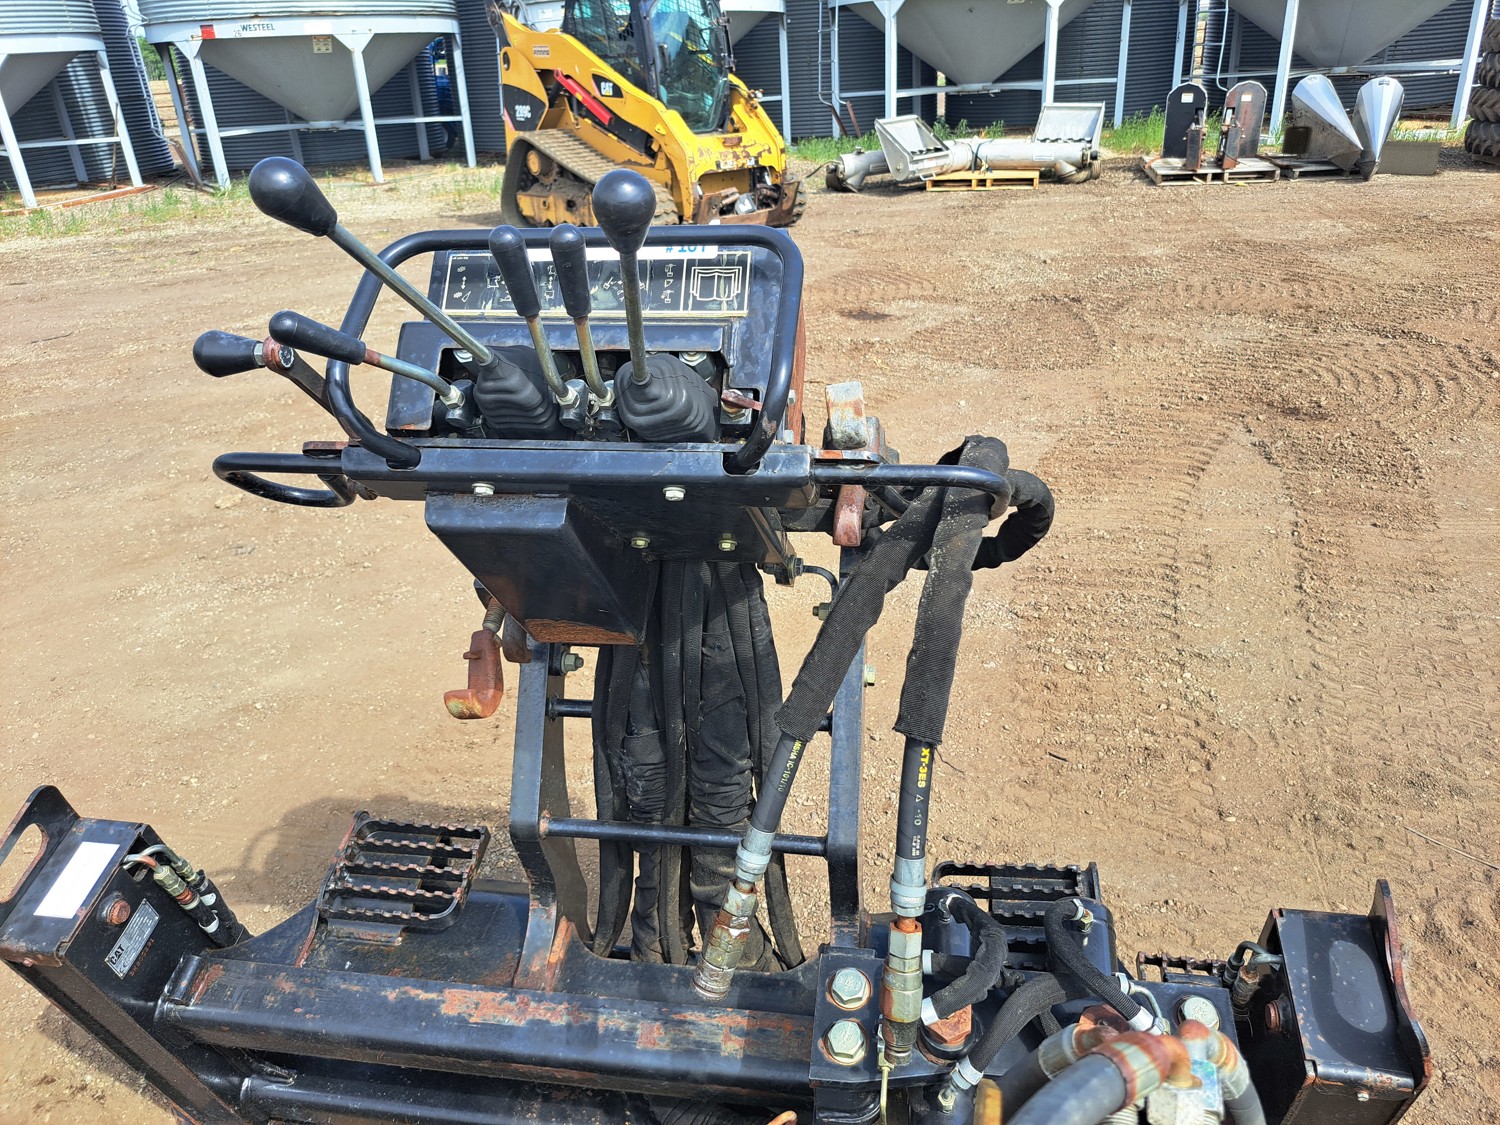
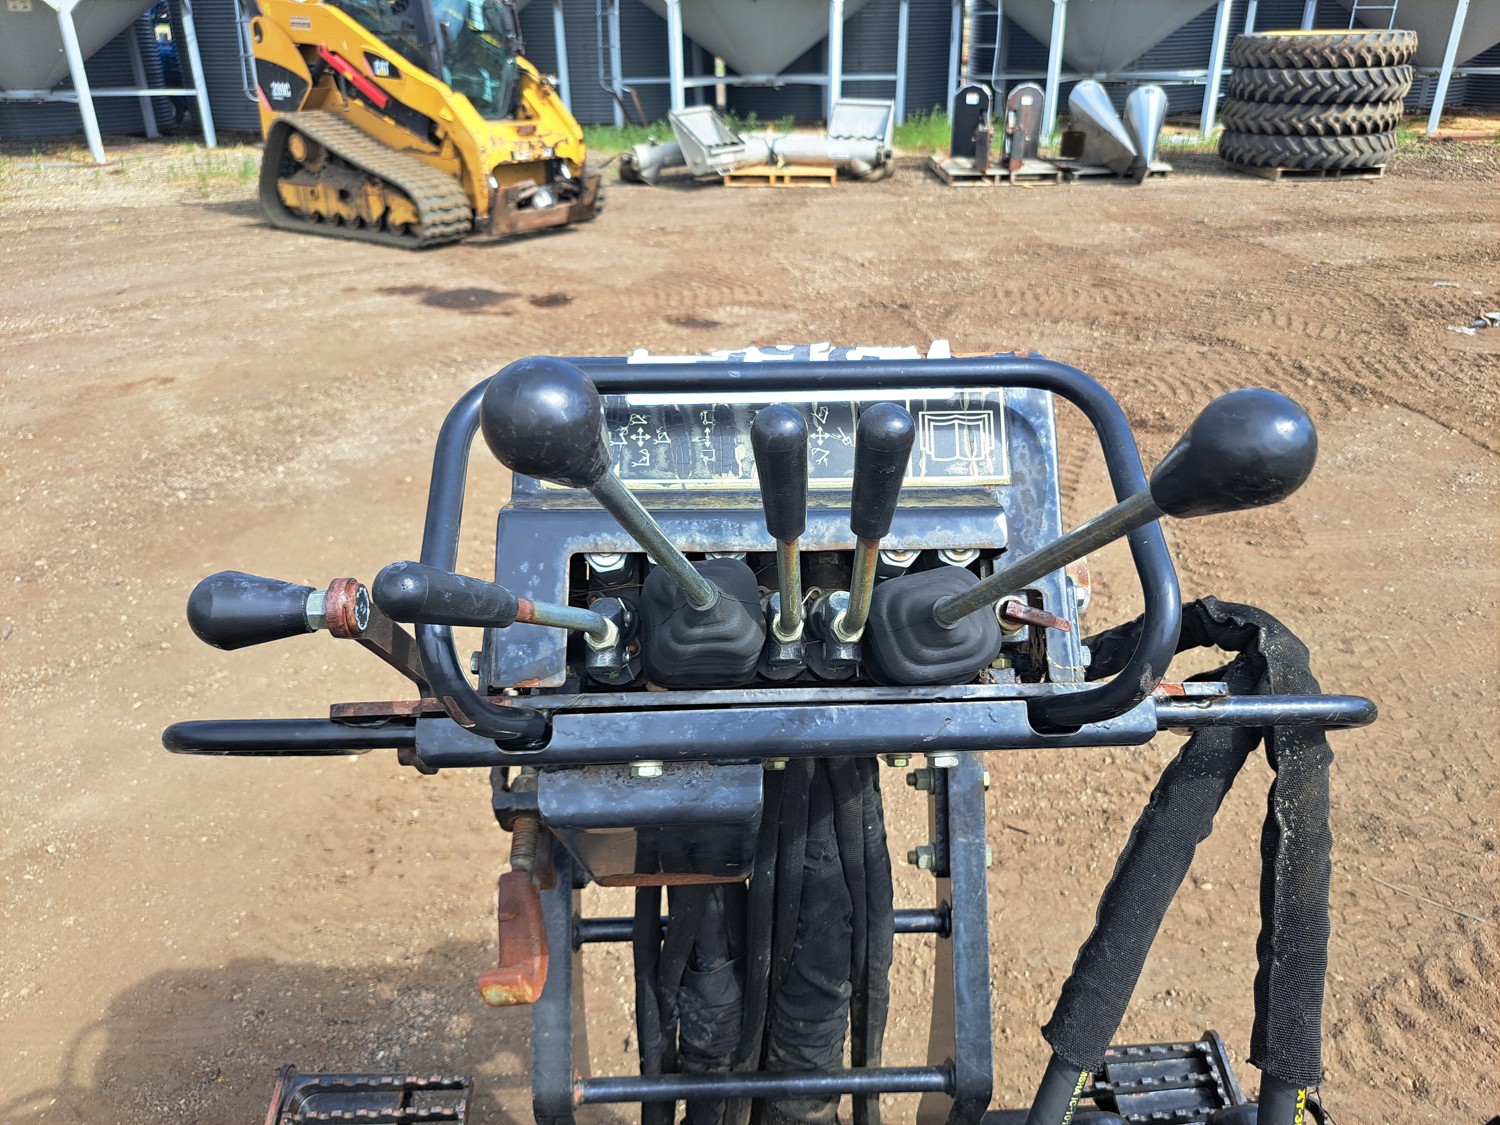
storage bin: present [1377,141,1442,175] -> none [1145,148,1201,181]

